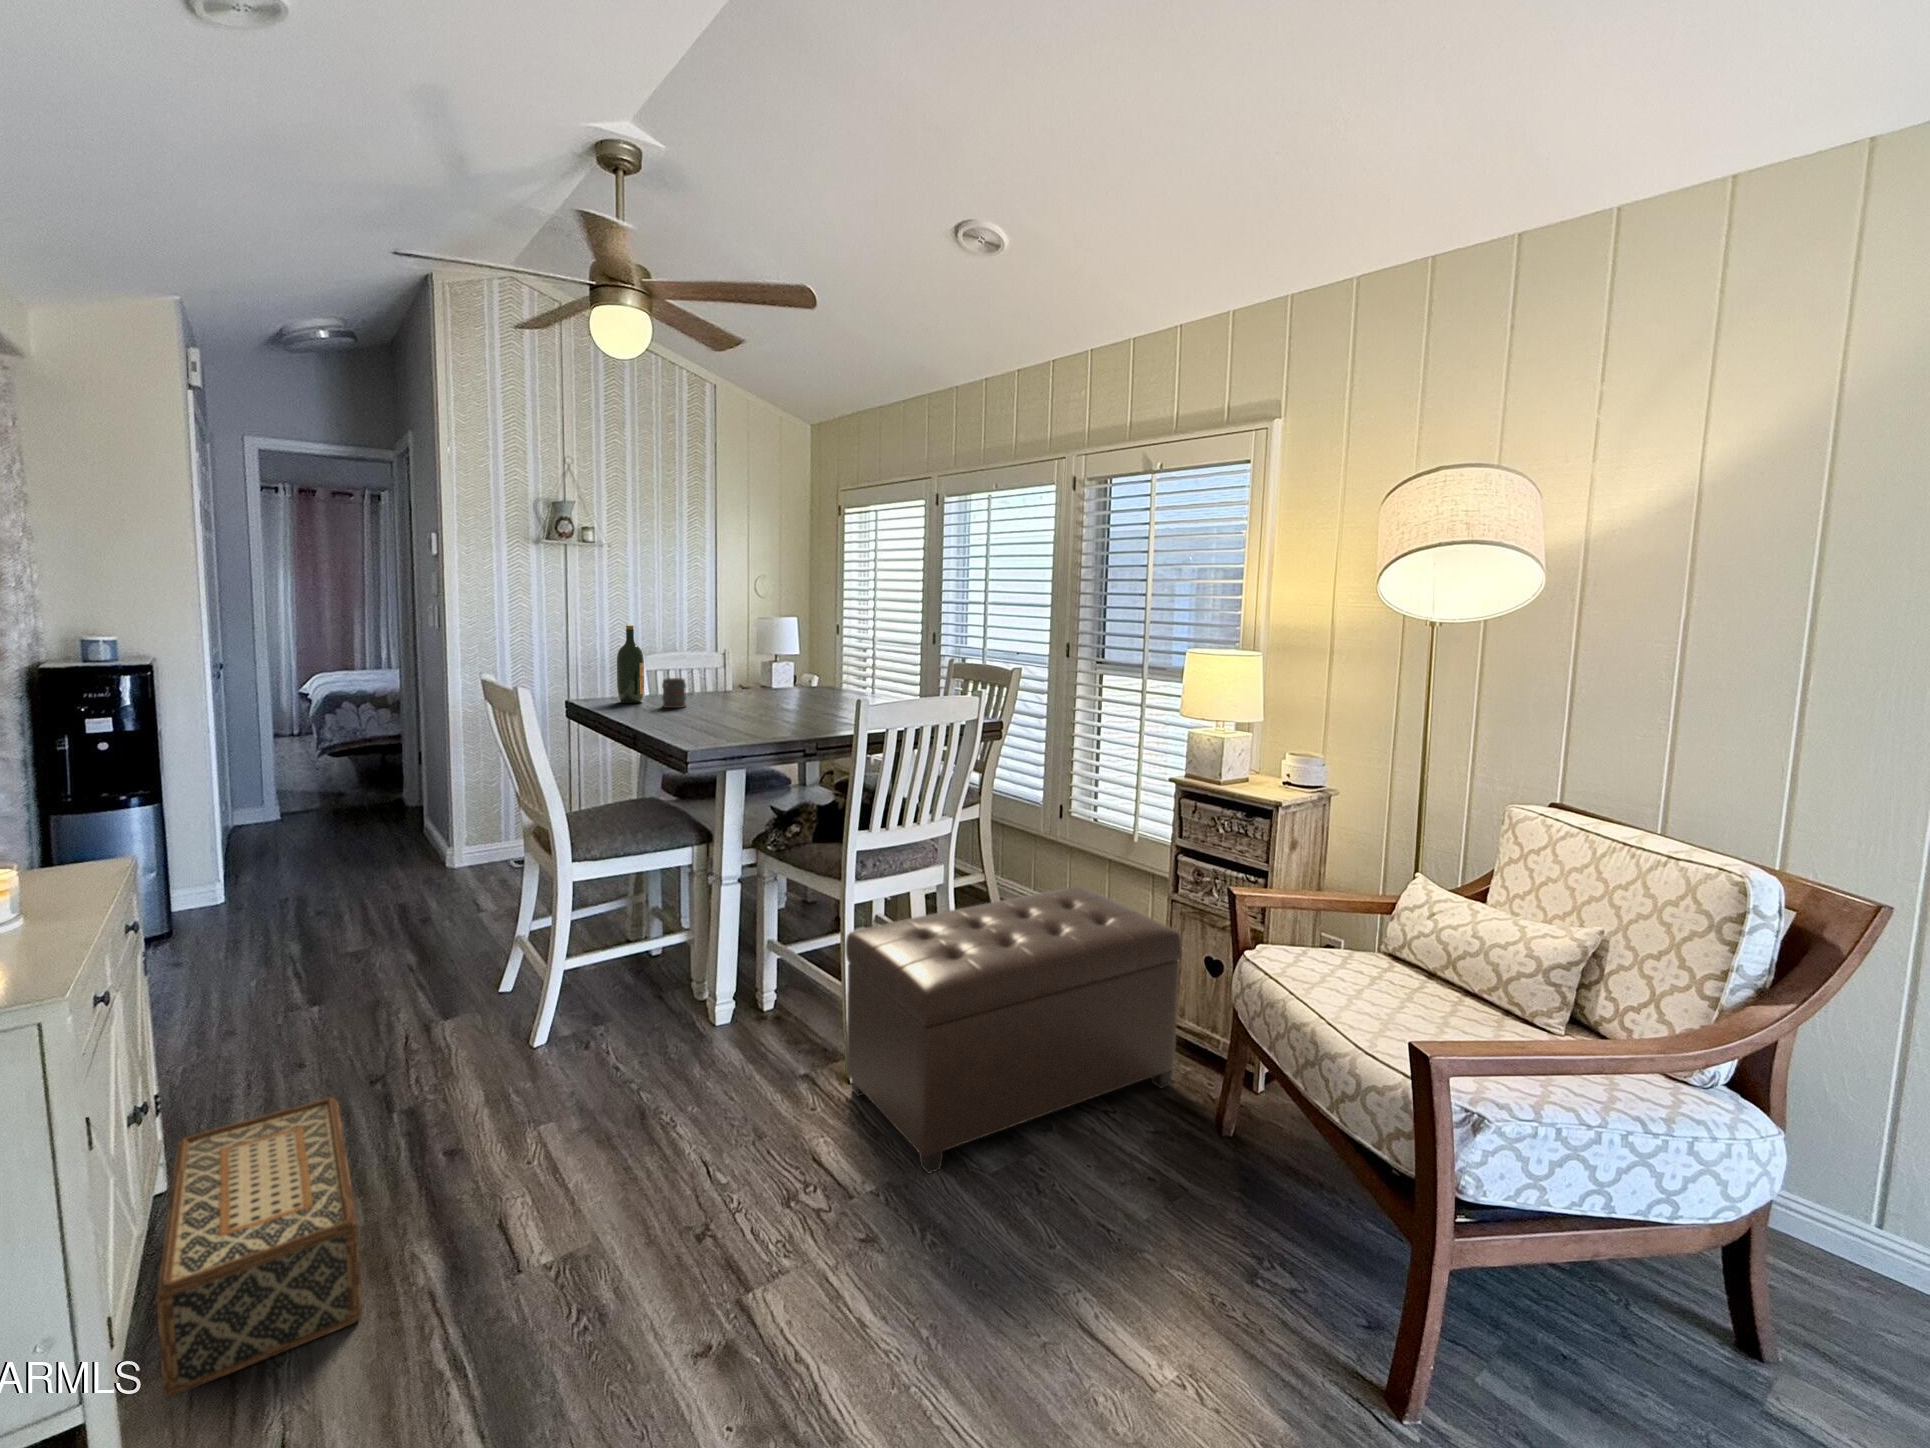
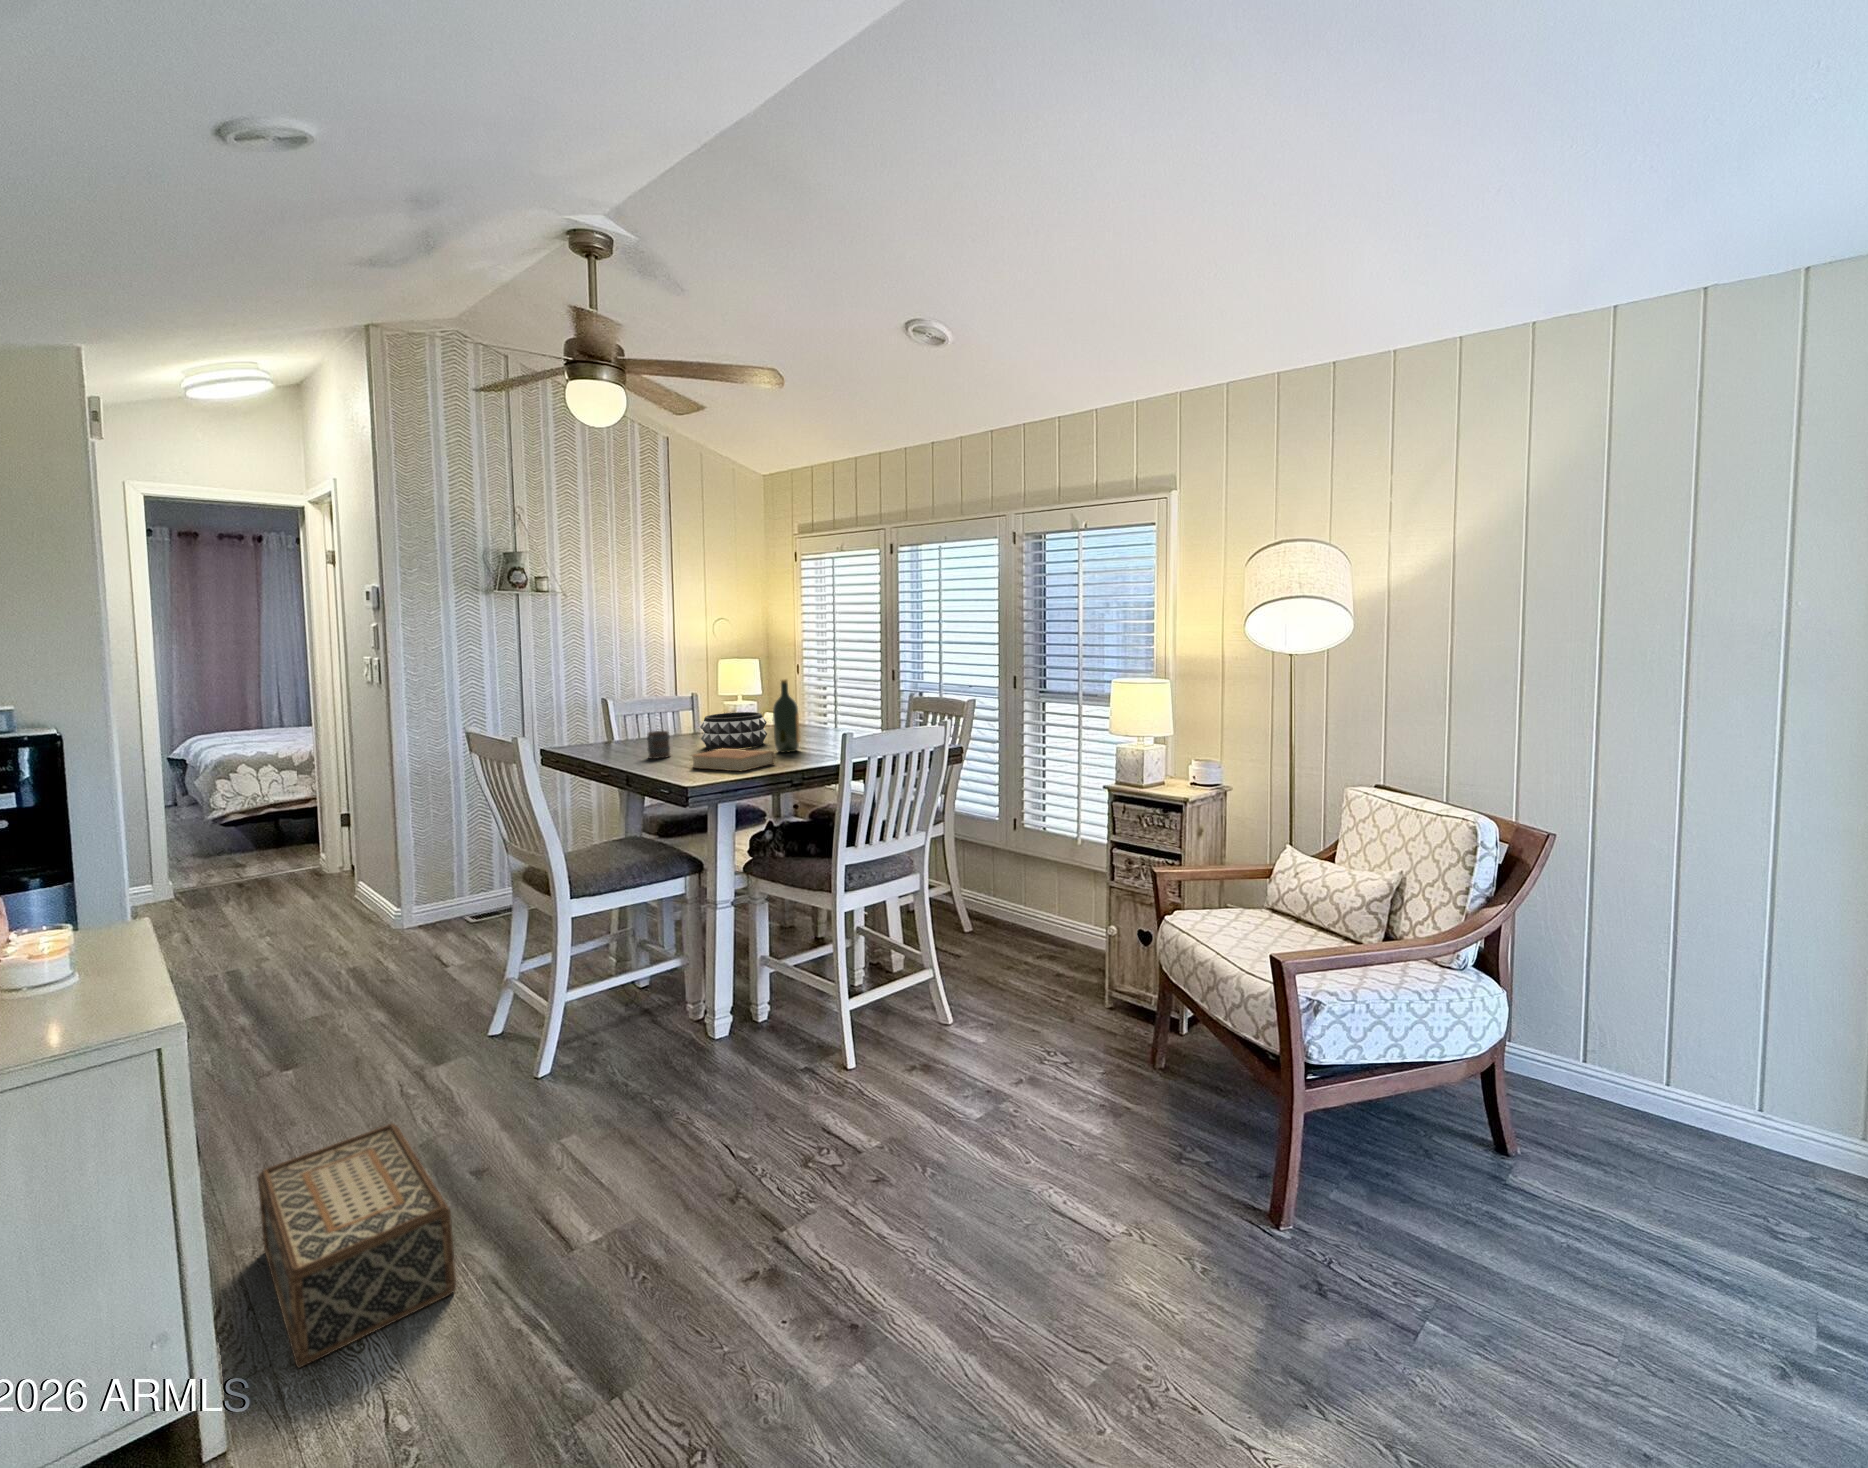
wine bottle: present [617,625,644,703] -> present [773,679,800,753]
decorative bowl: none [721,664,793,704] -> present [700,712,767,749]
book: none [701,702,793,729] -> present [692,749,774,772]
ottoman: present [846,887,1182,1174] -> none [839,884,1117,1126]

